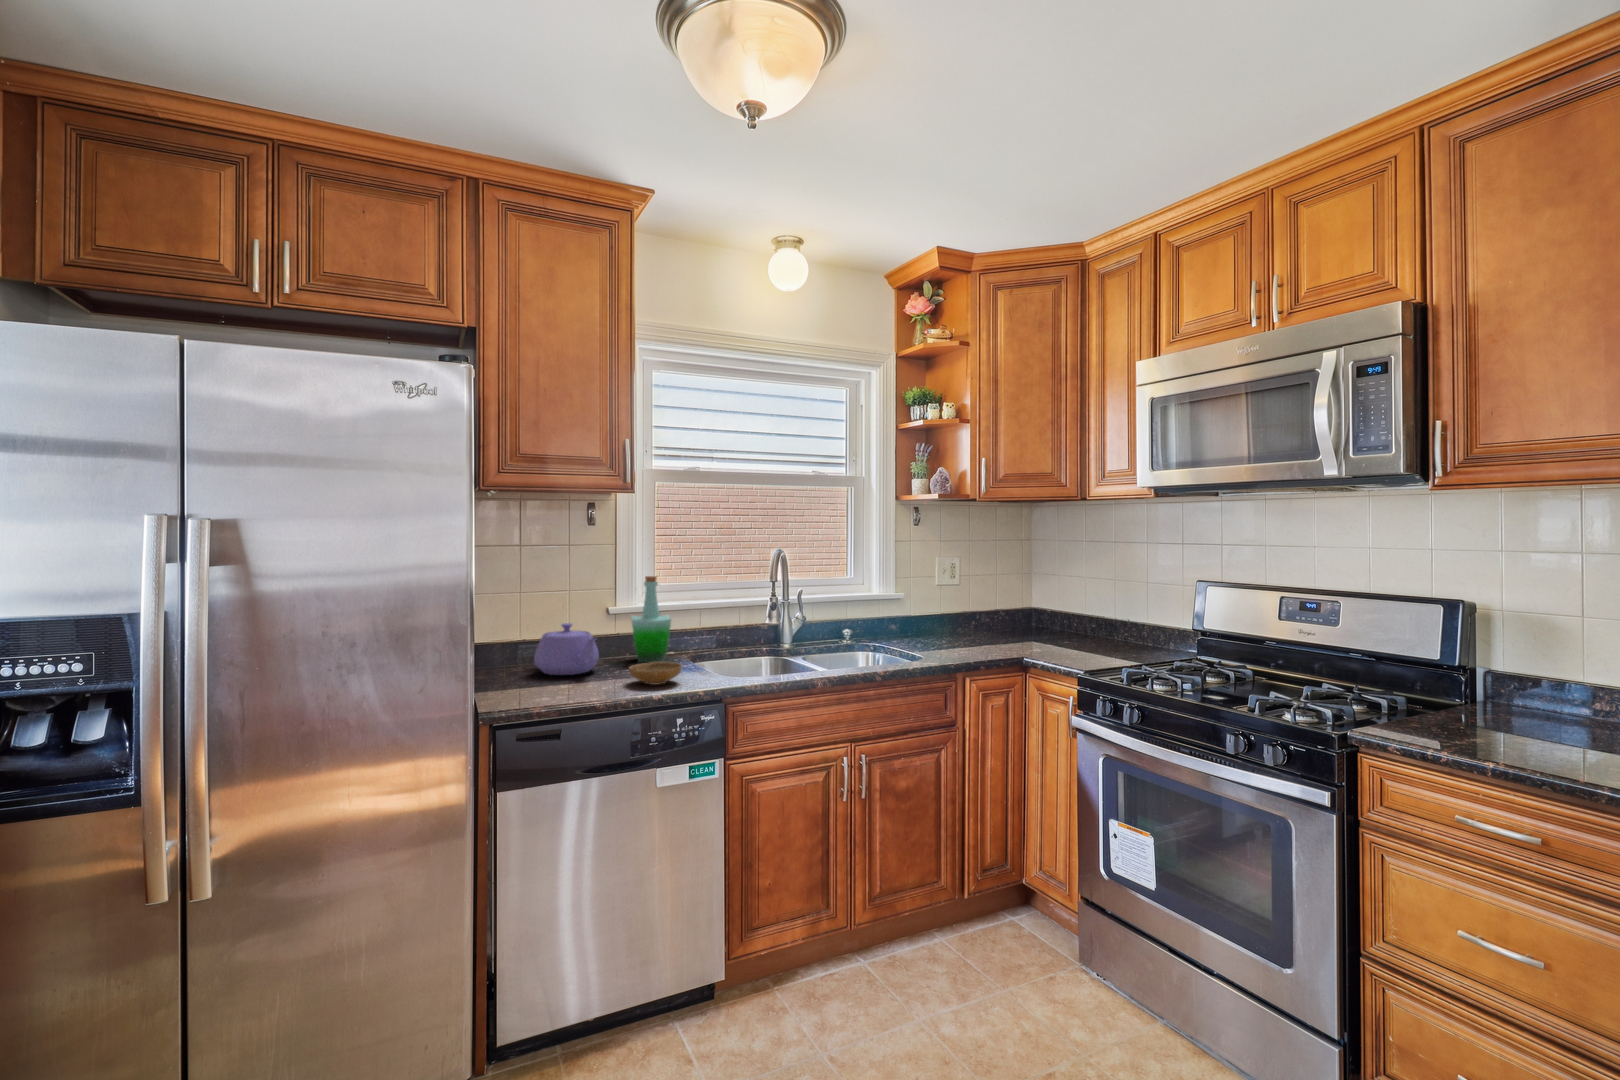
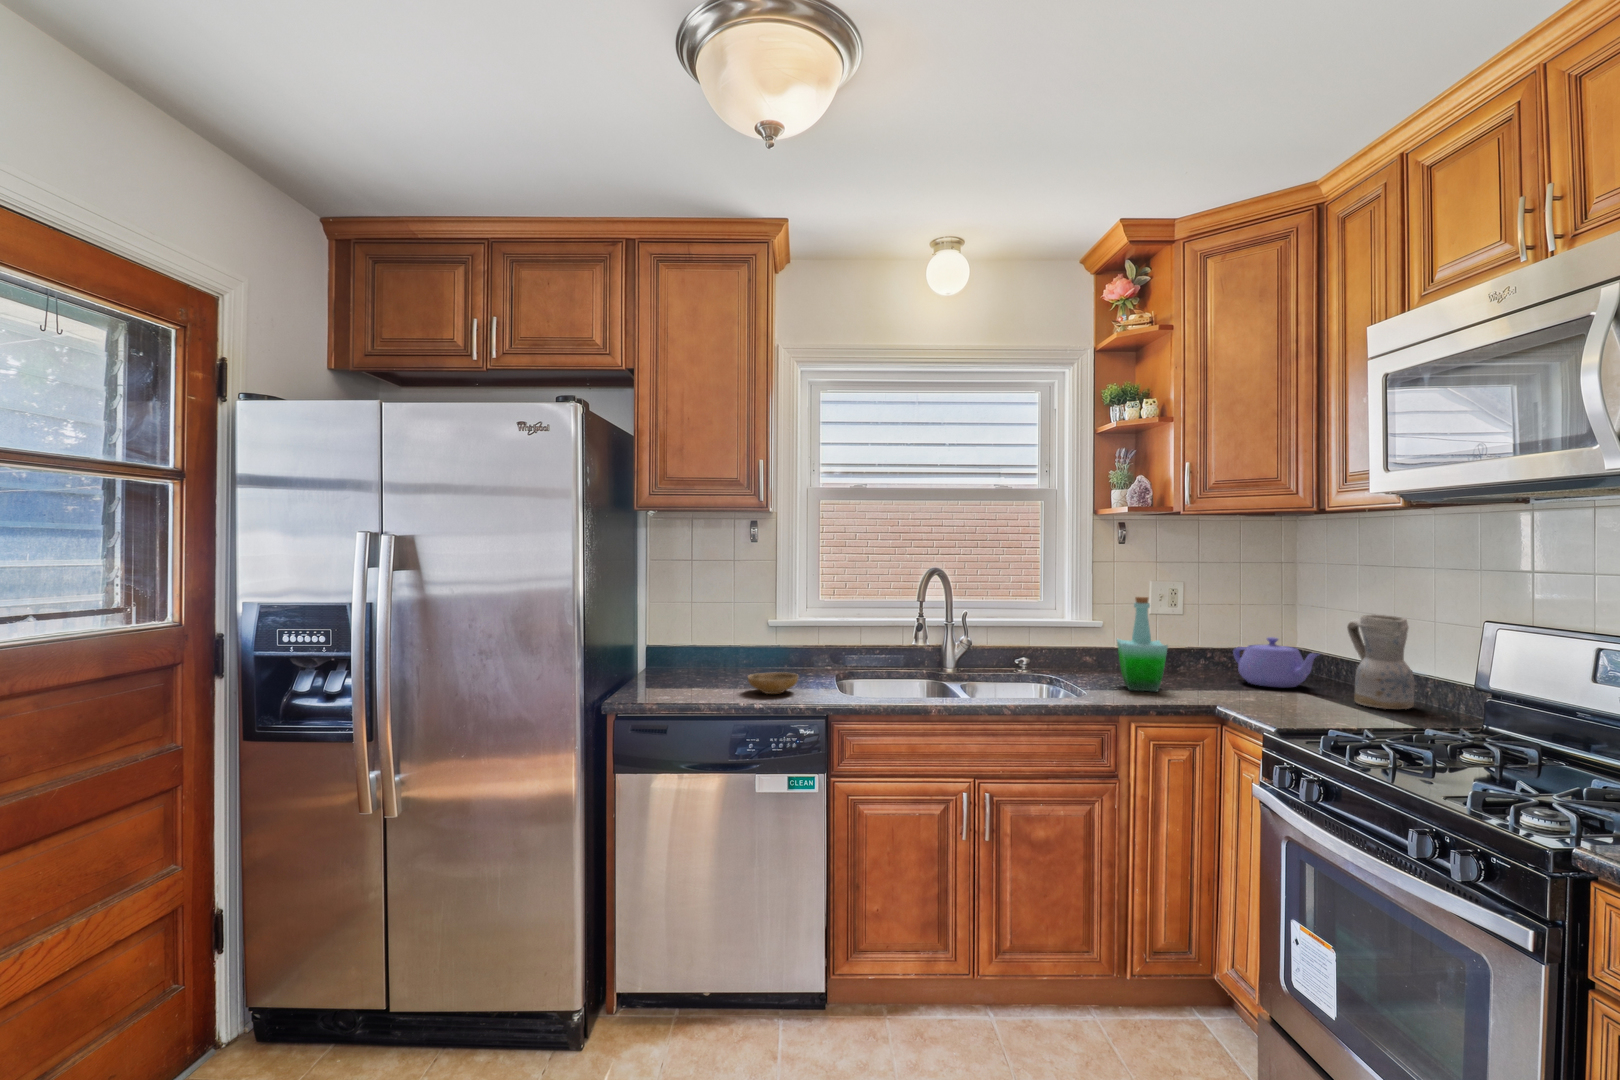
bottle: present [631,576,671,662] -> present [1117,597,1168,691]
ceramic pitcher: none [1096,580,1143,651] -> present [1347,614,1415,709]
teapot: present [534,623,599,675] -> present [1233,637,1319,687]

